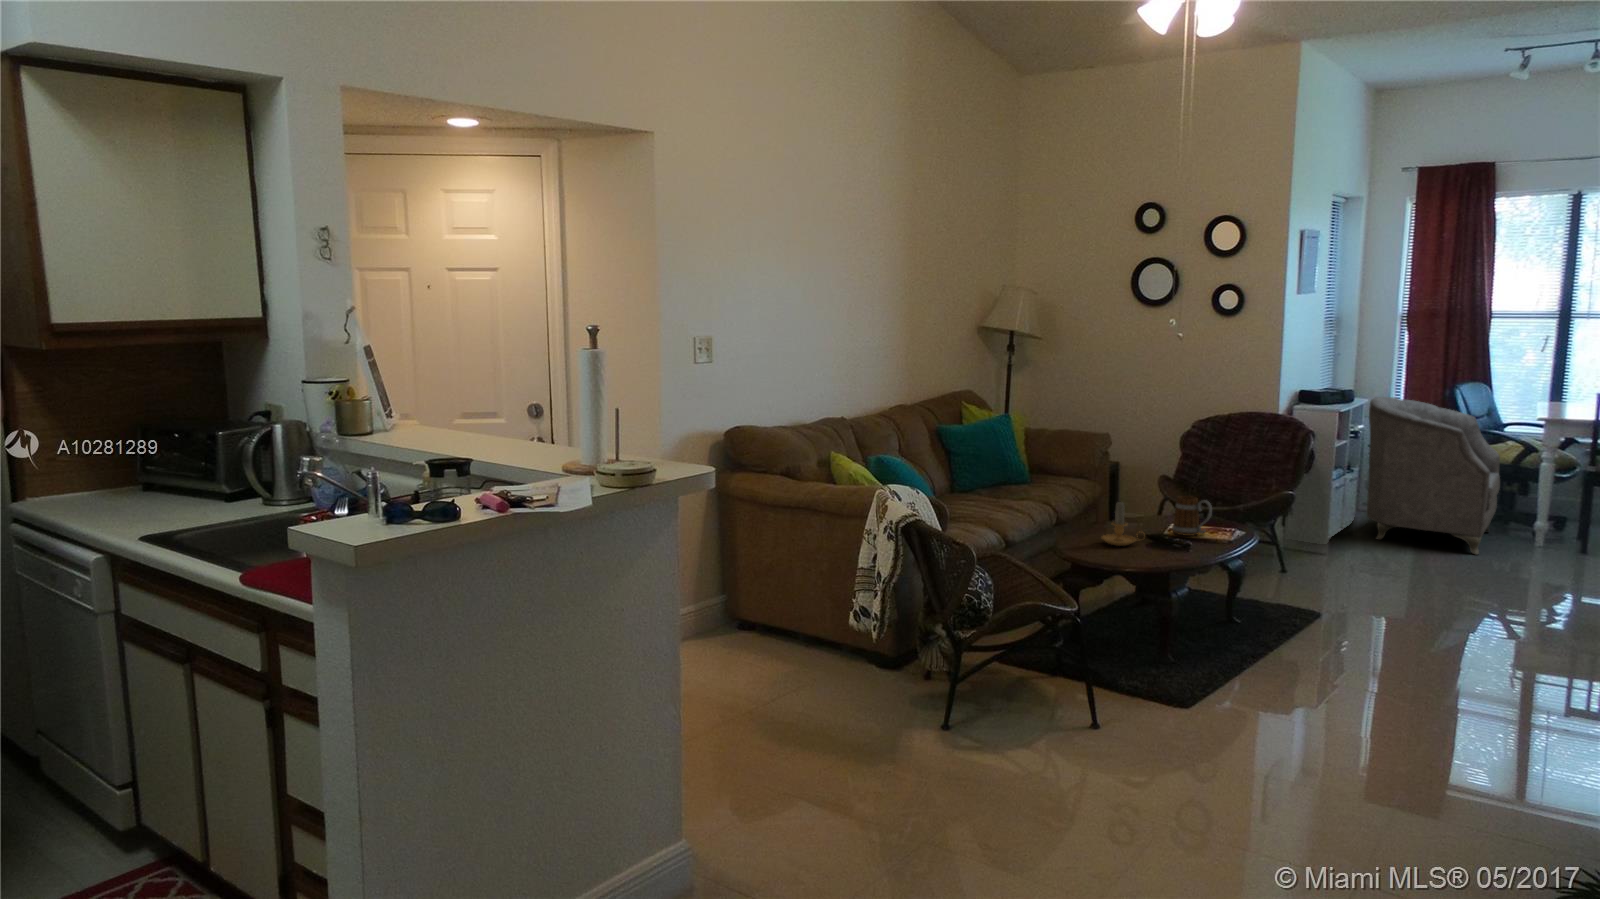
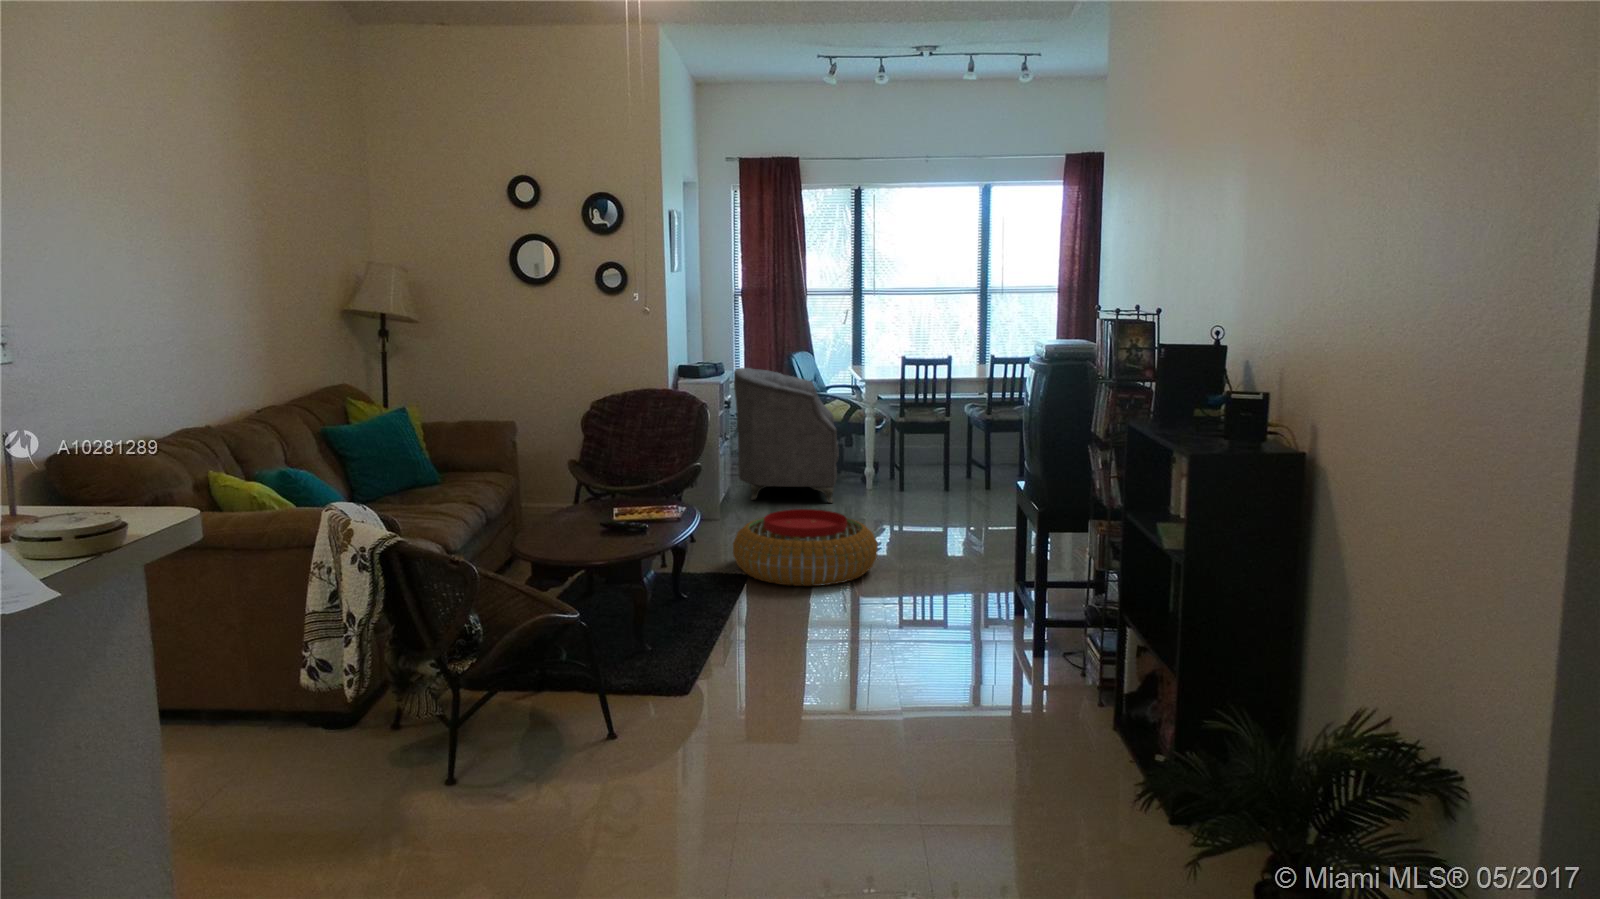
mug: present [1173,496,1212,536] -> none [623,478,661,519]
candle: present [1102,502,1138,546] -> none [560,490,606,539]
pouf: none [1311,551,1492,638] -> present [733,509,877,586]

